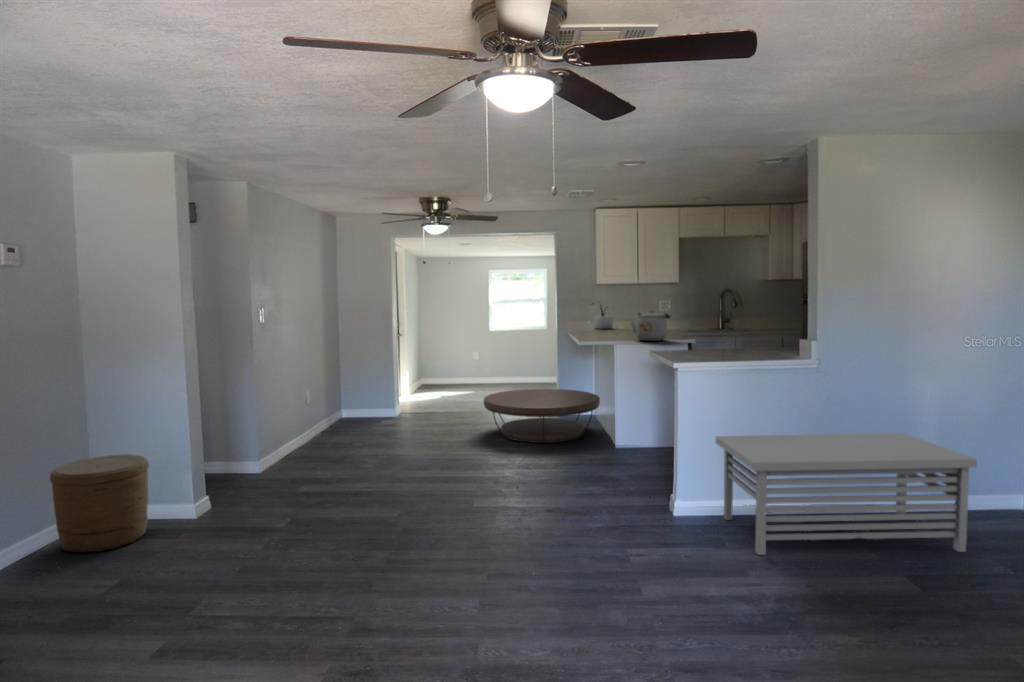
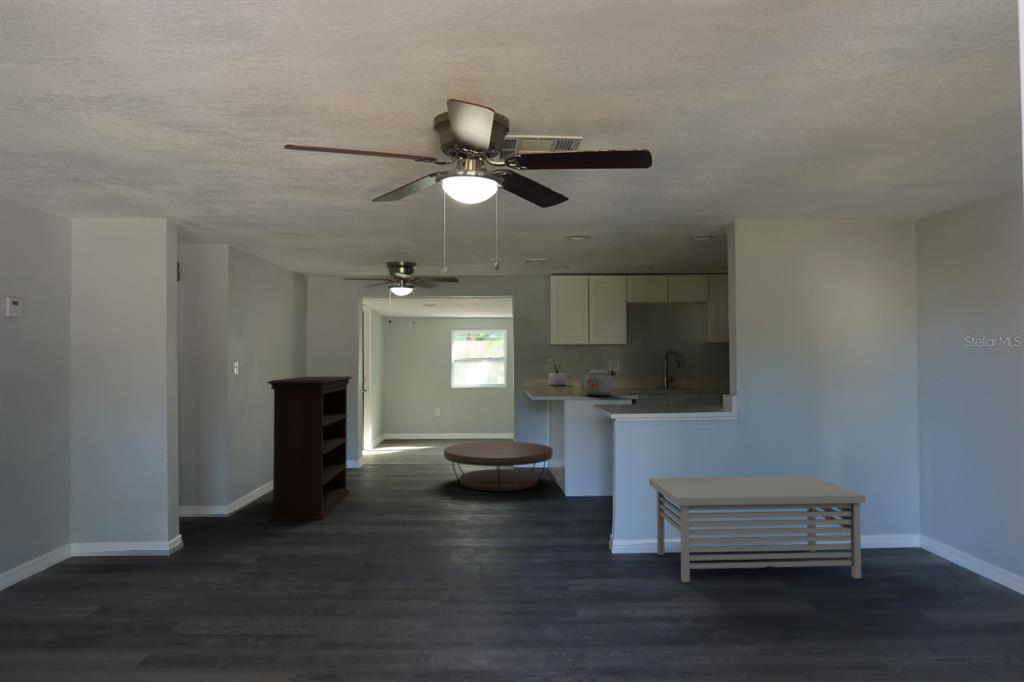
bookshelf: none [294,323,386,476] -> present [267,376,351,520]
woven basket: present [50,454,149,552] -> none [32,494,126,585]

